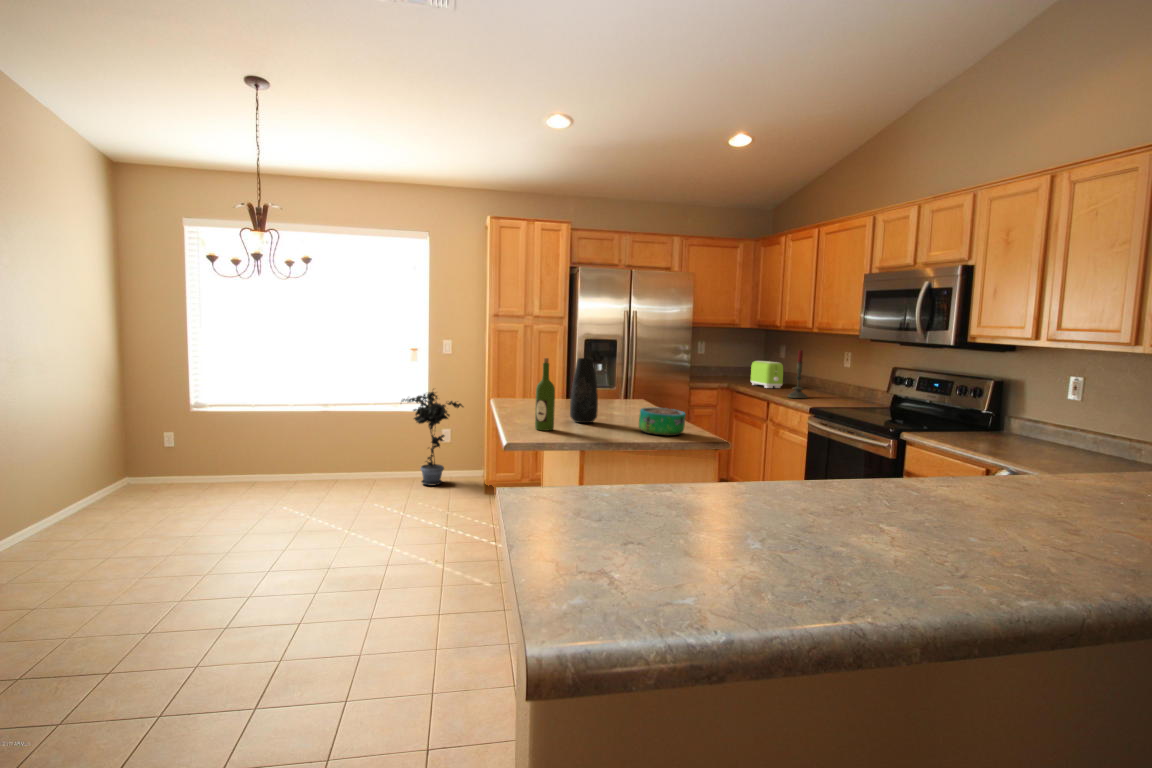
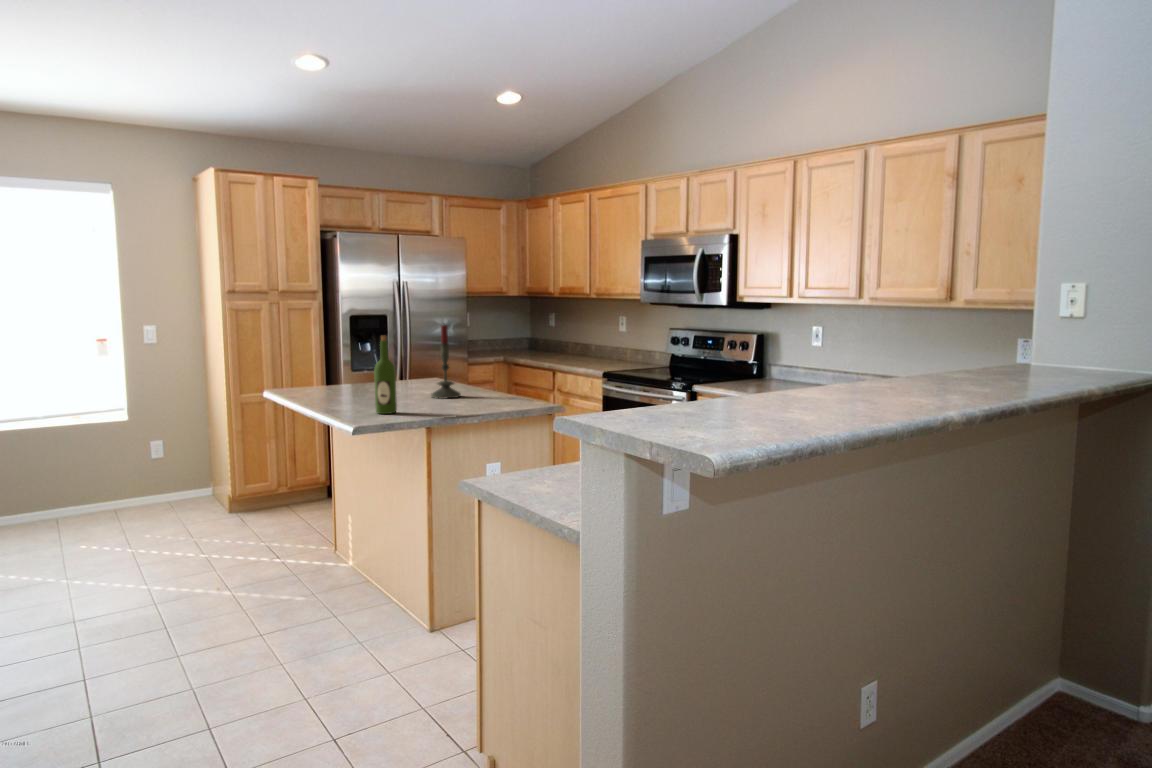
candle: present [788,350,808,399] -> present [431,325,461,399]
vase: present [570,358,598,423] -> none [396,334,427,404]
toaster: present [751,361,783,388] -> none [526,330,560,358]
potted plant: present [402,392,463,485] -> none [94,388,193,516]
decorative bowl: present [639,407,686,436] -> none [479,380,525,407]

